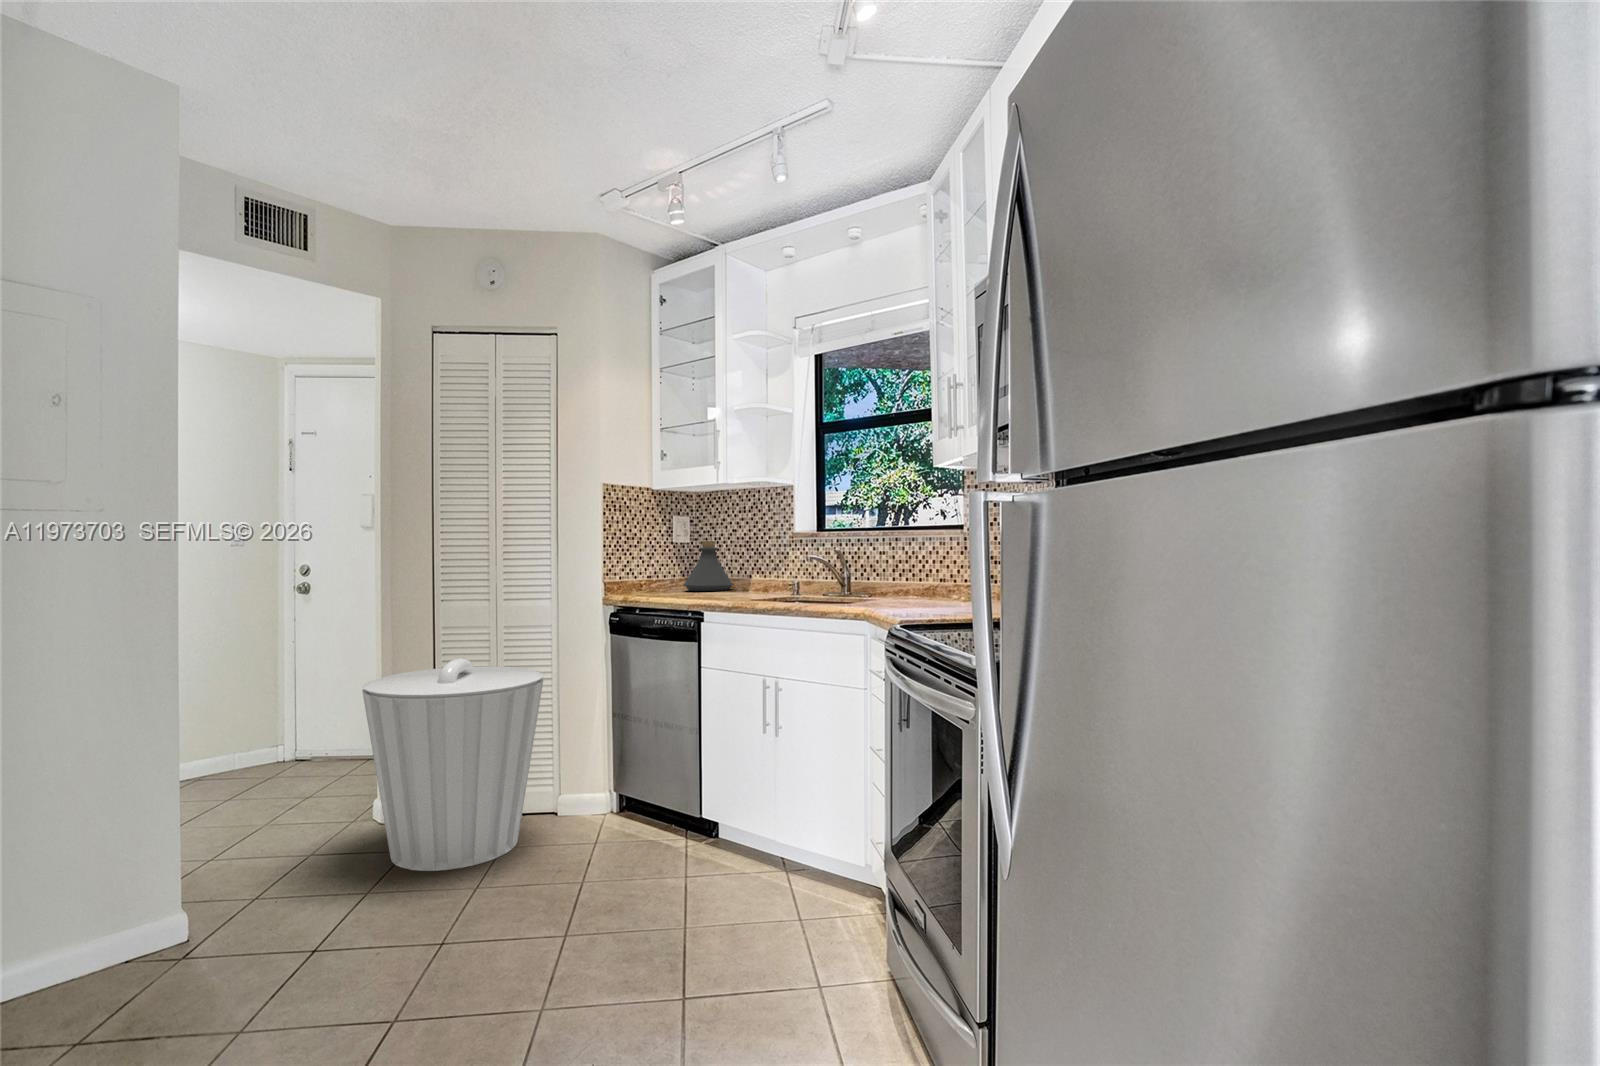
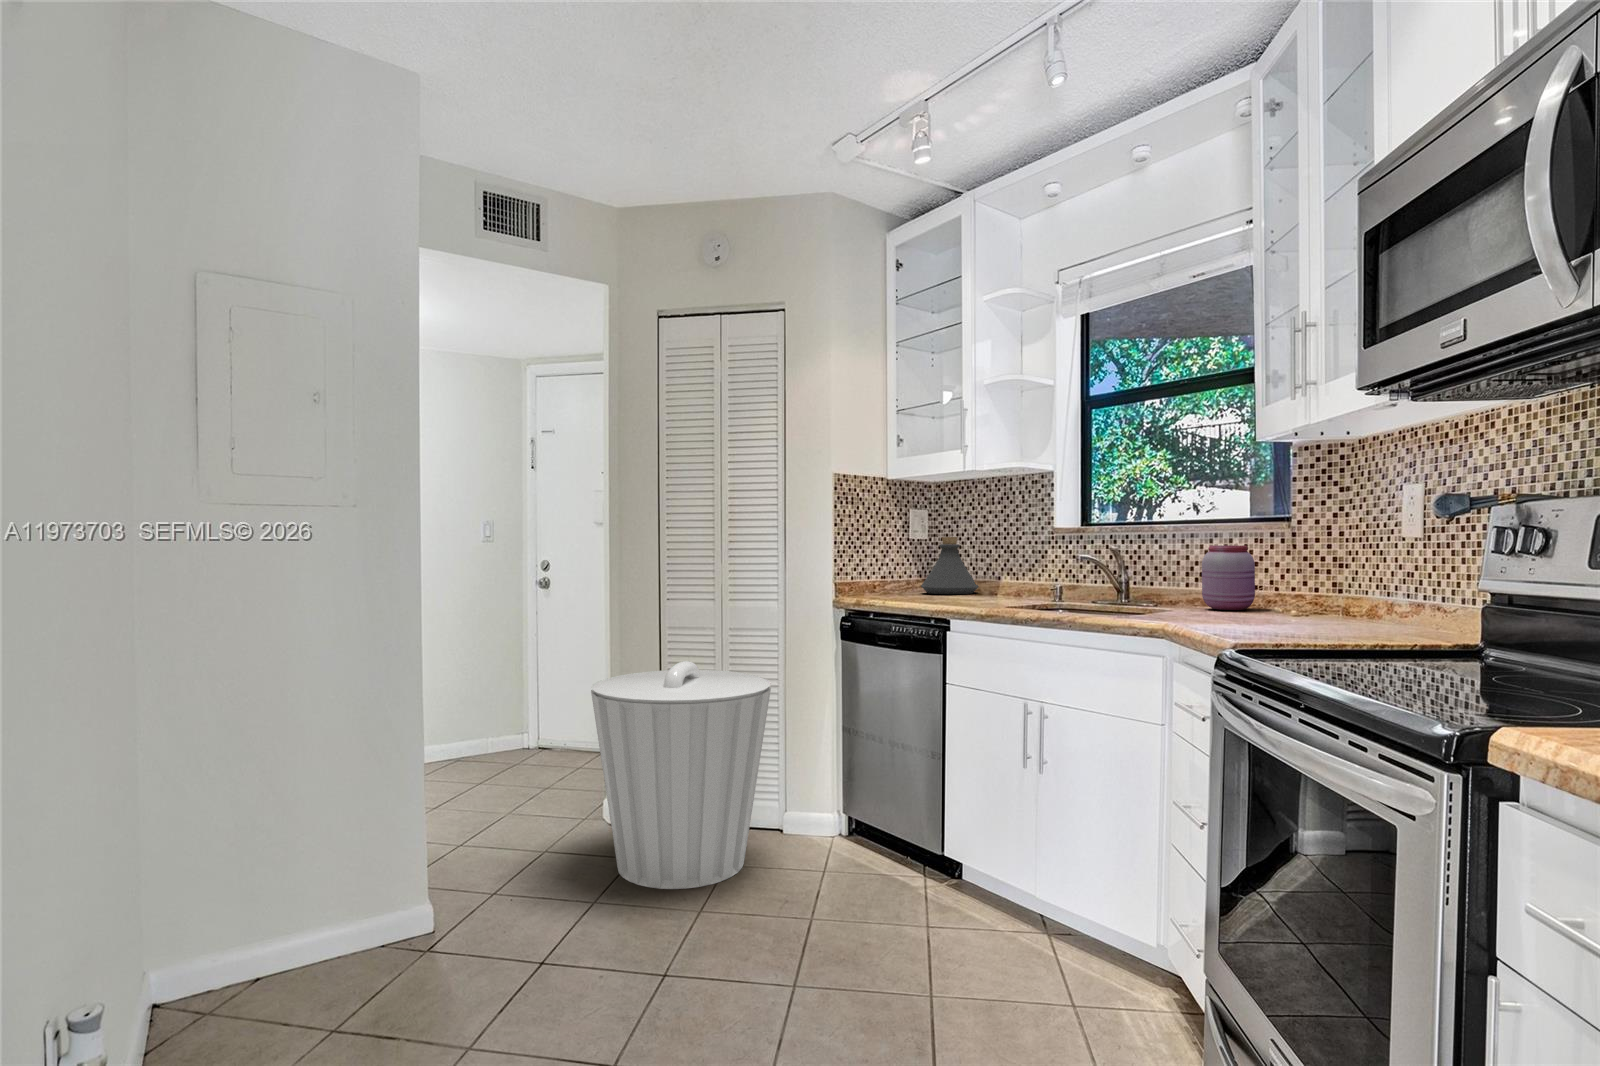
jar: none [901,547,938,598] -> present [1202,545,1255,610]

